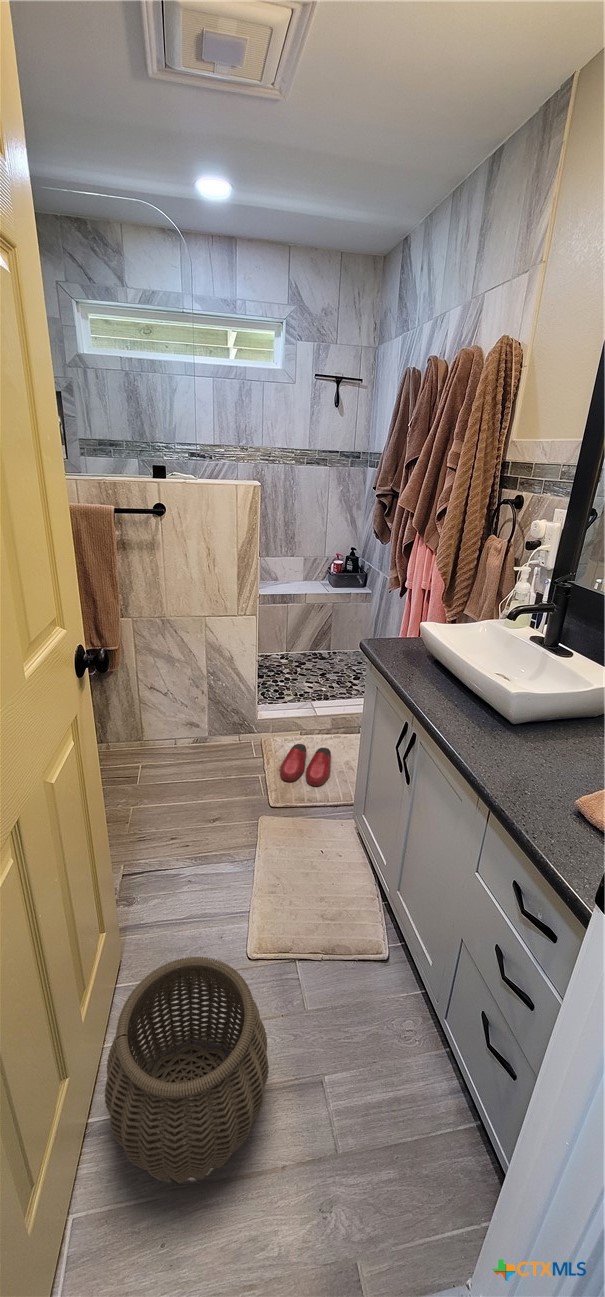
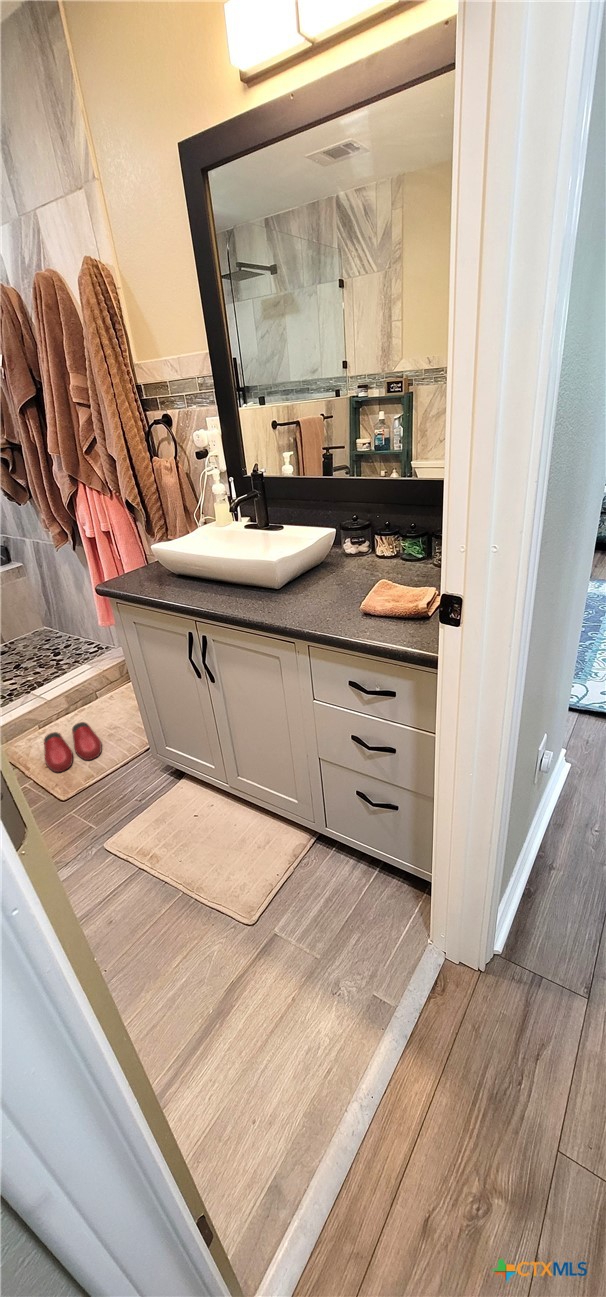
woven basket: present [105,957,269,1184] -> none [97,905,260,1113]

